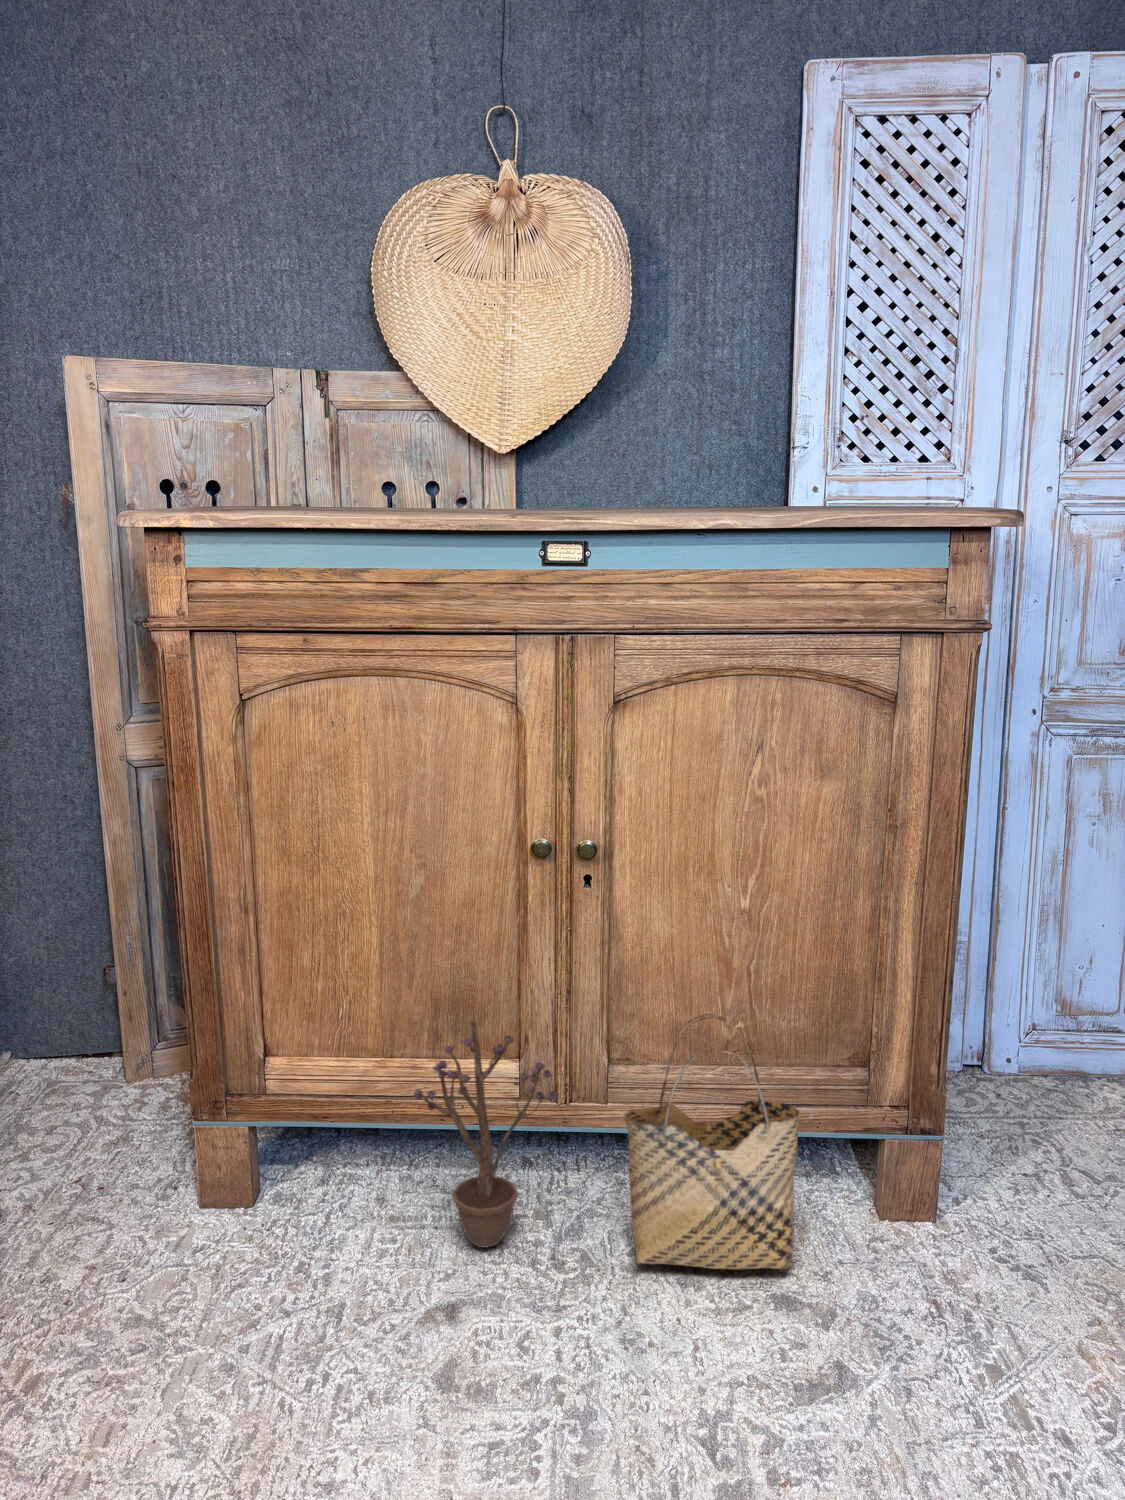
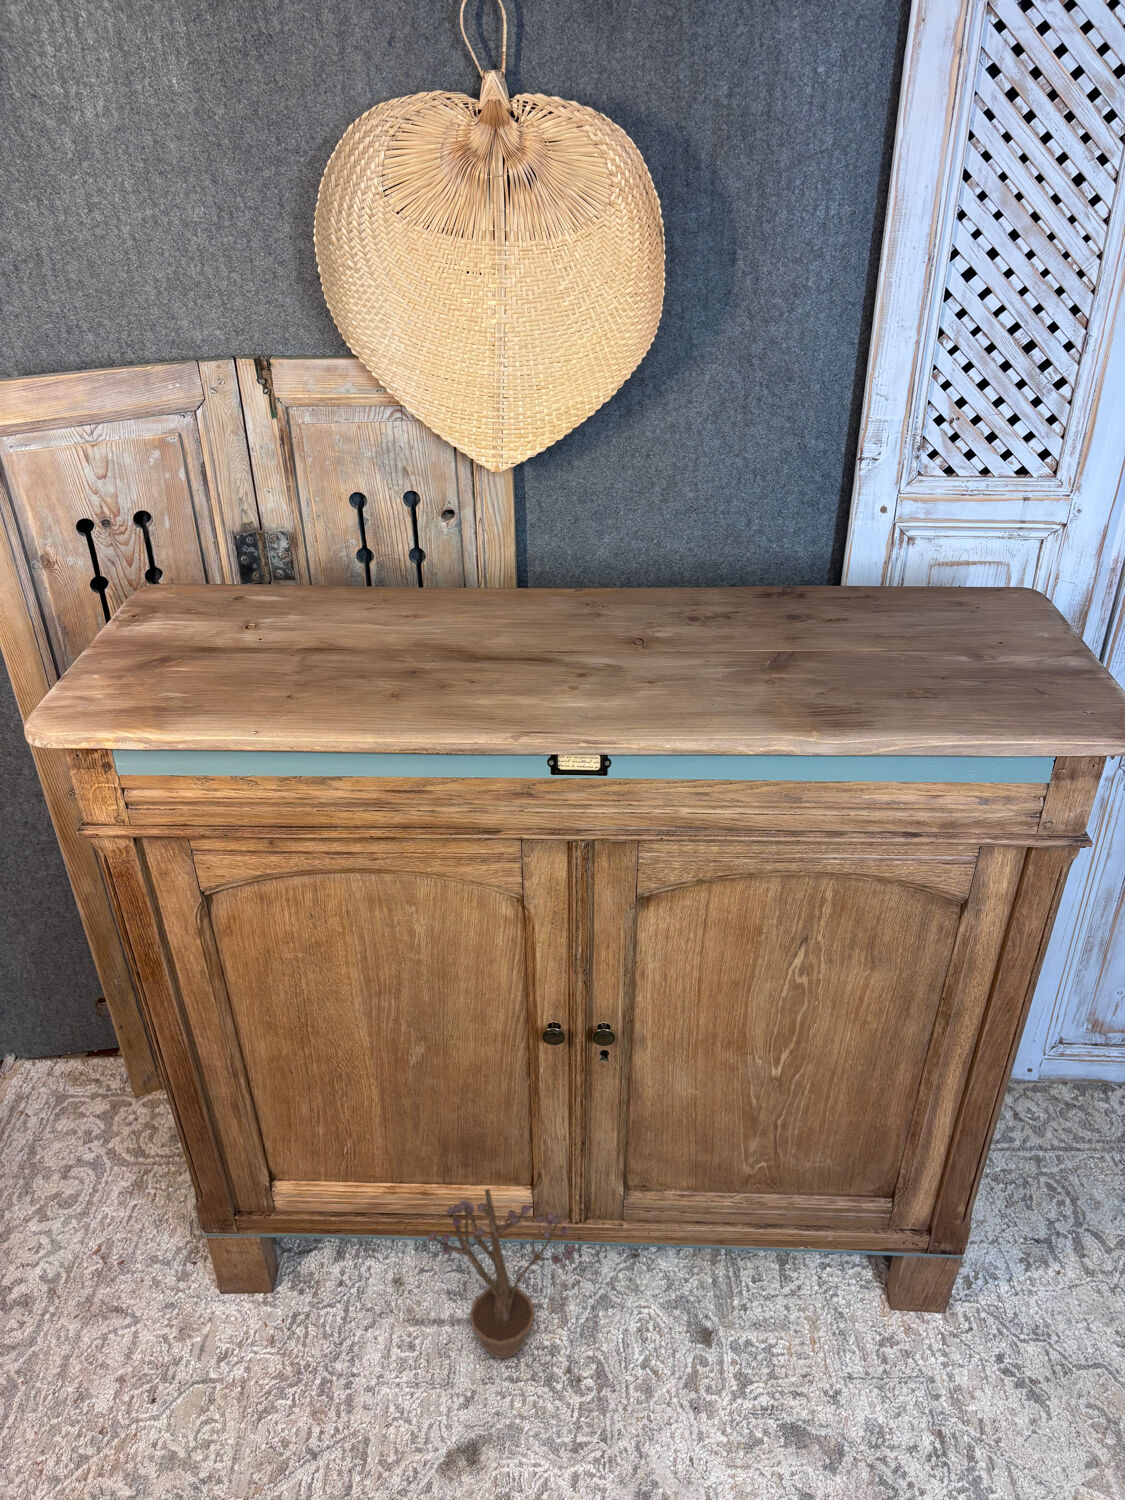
woven basket: present [624,1014,801,1269] -> none [642,1168,822,1400]

